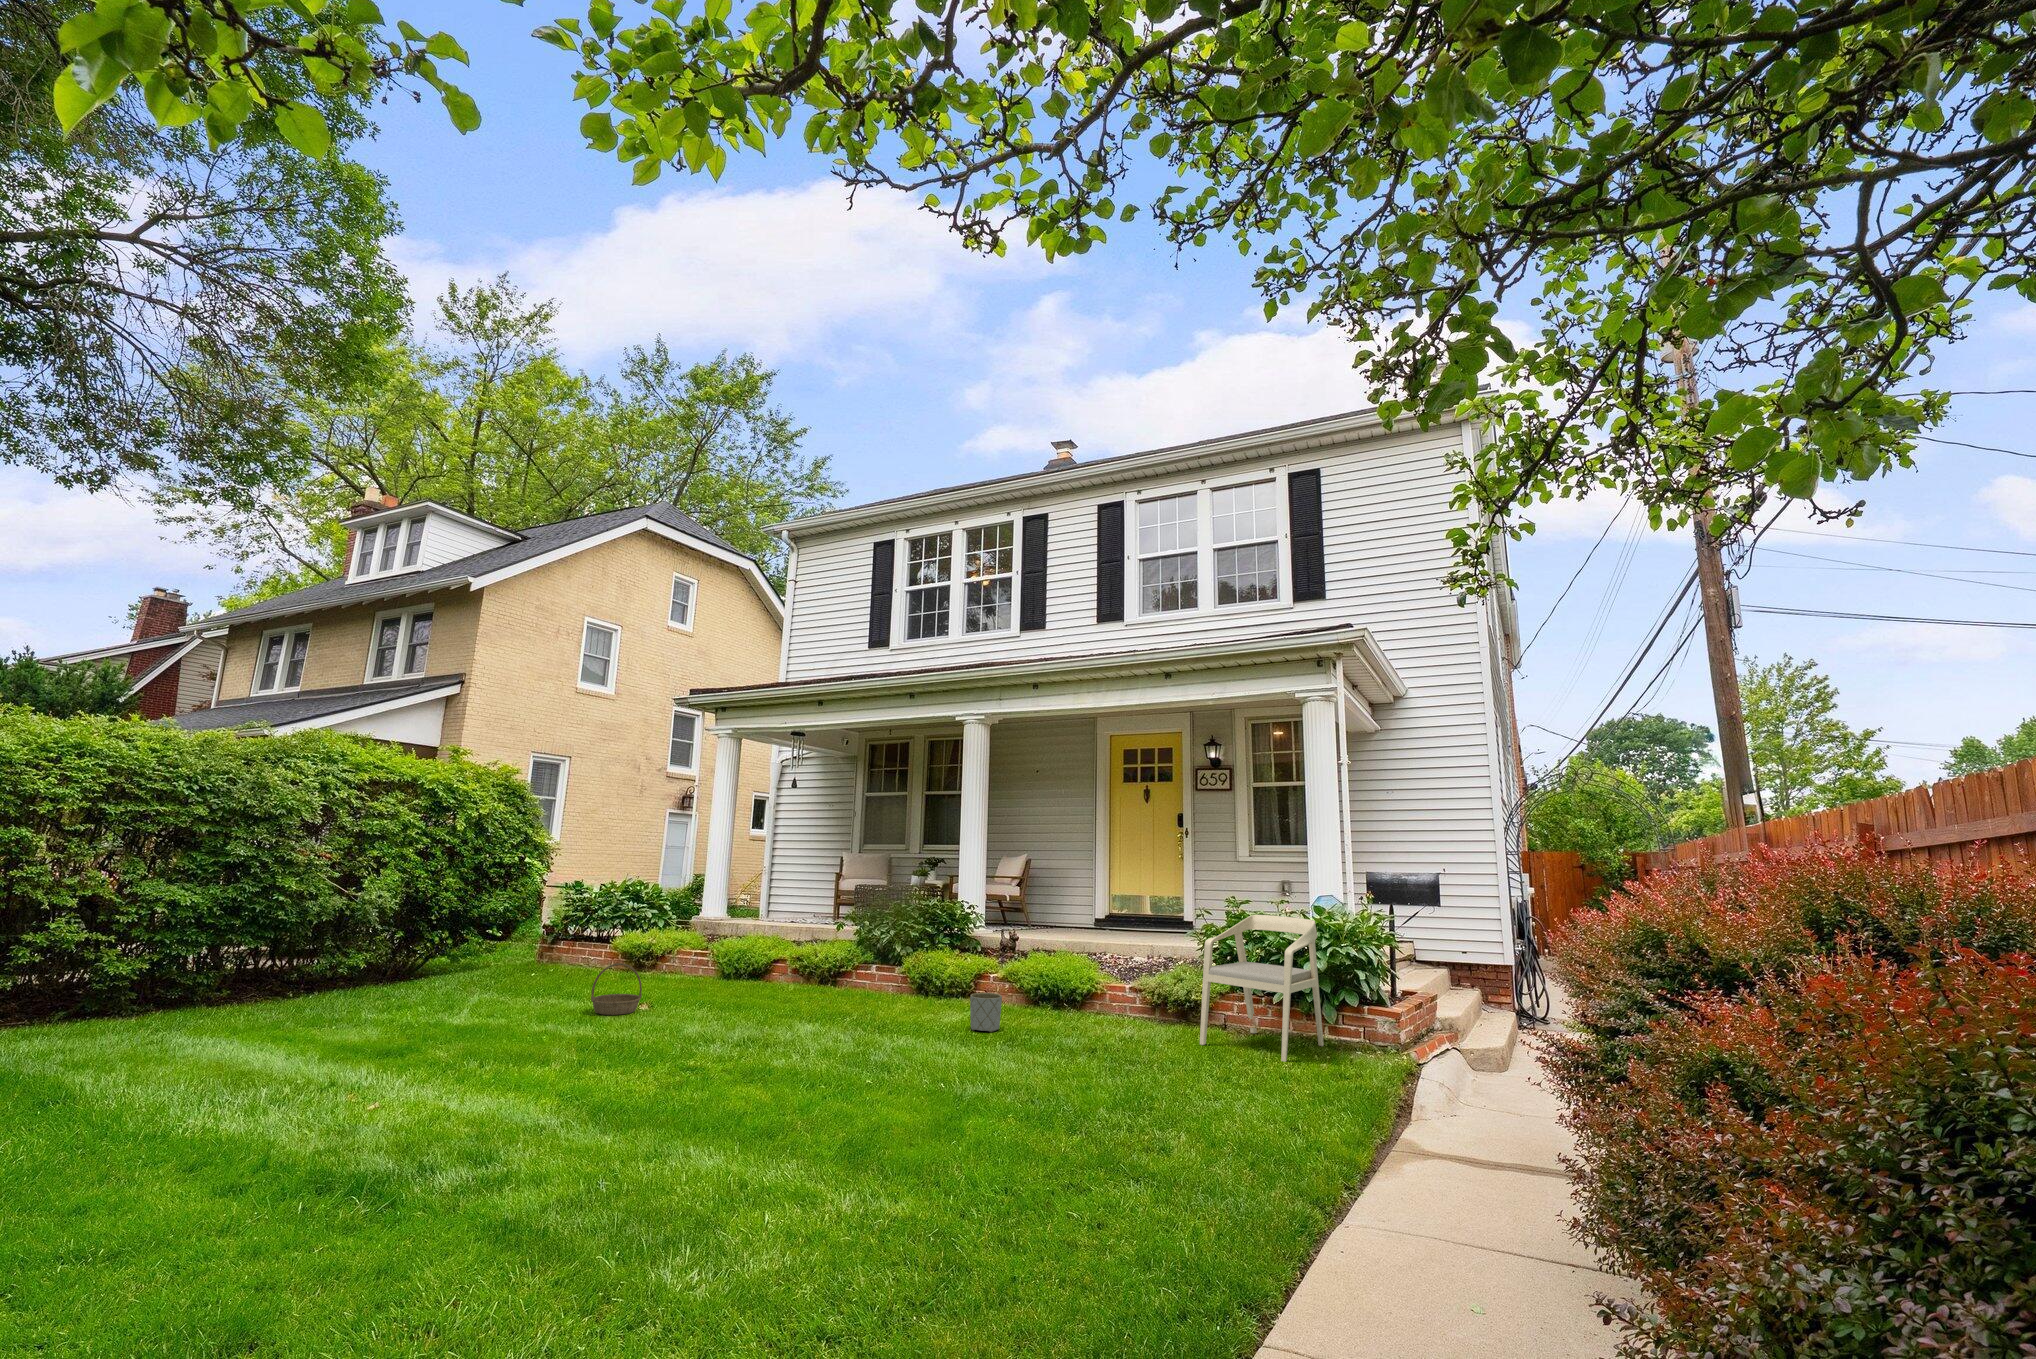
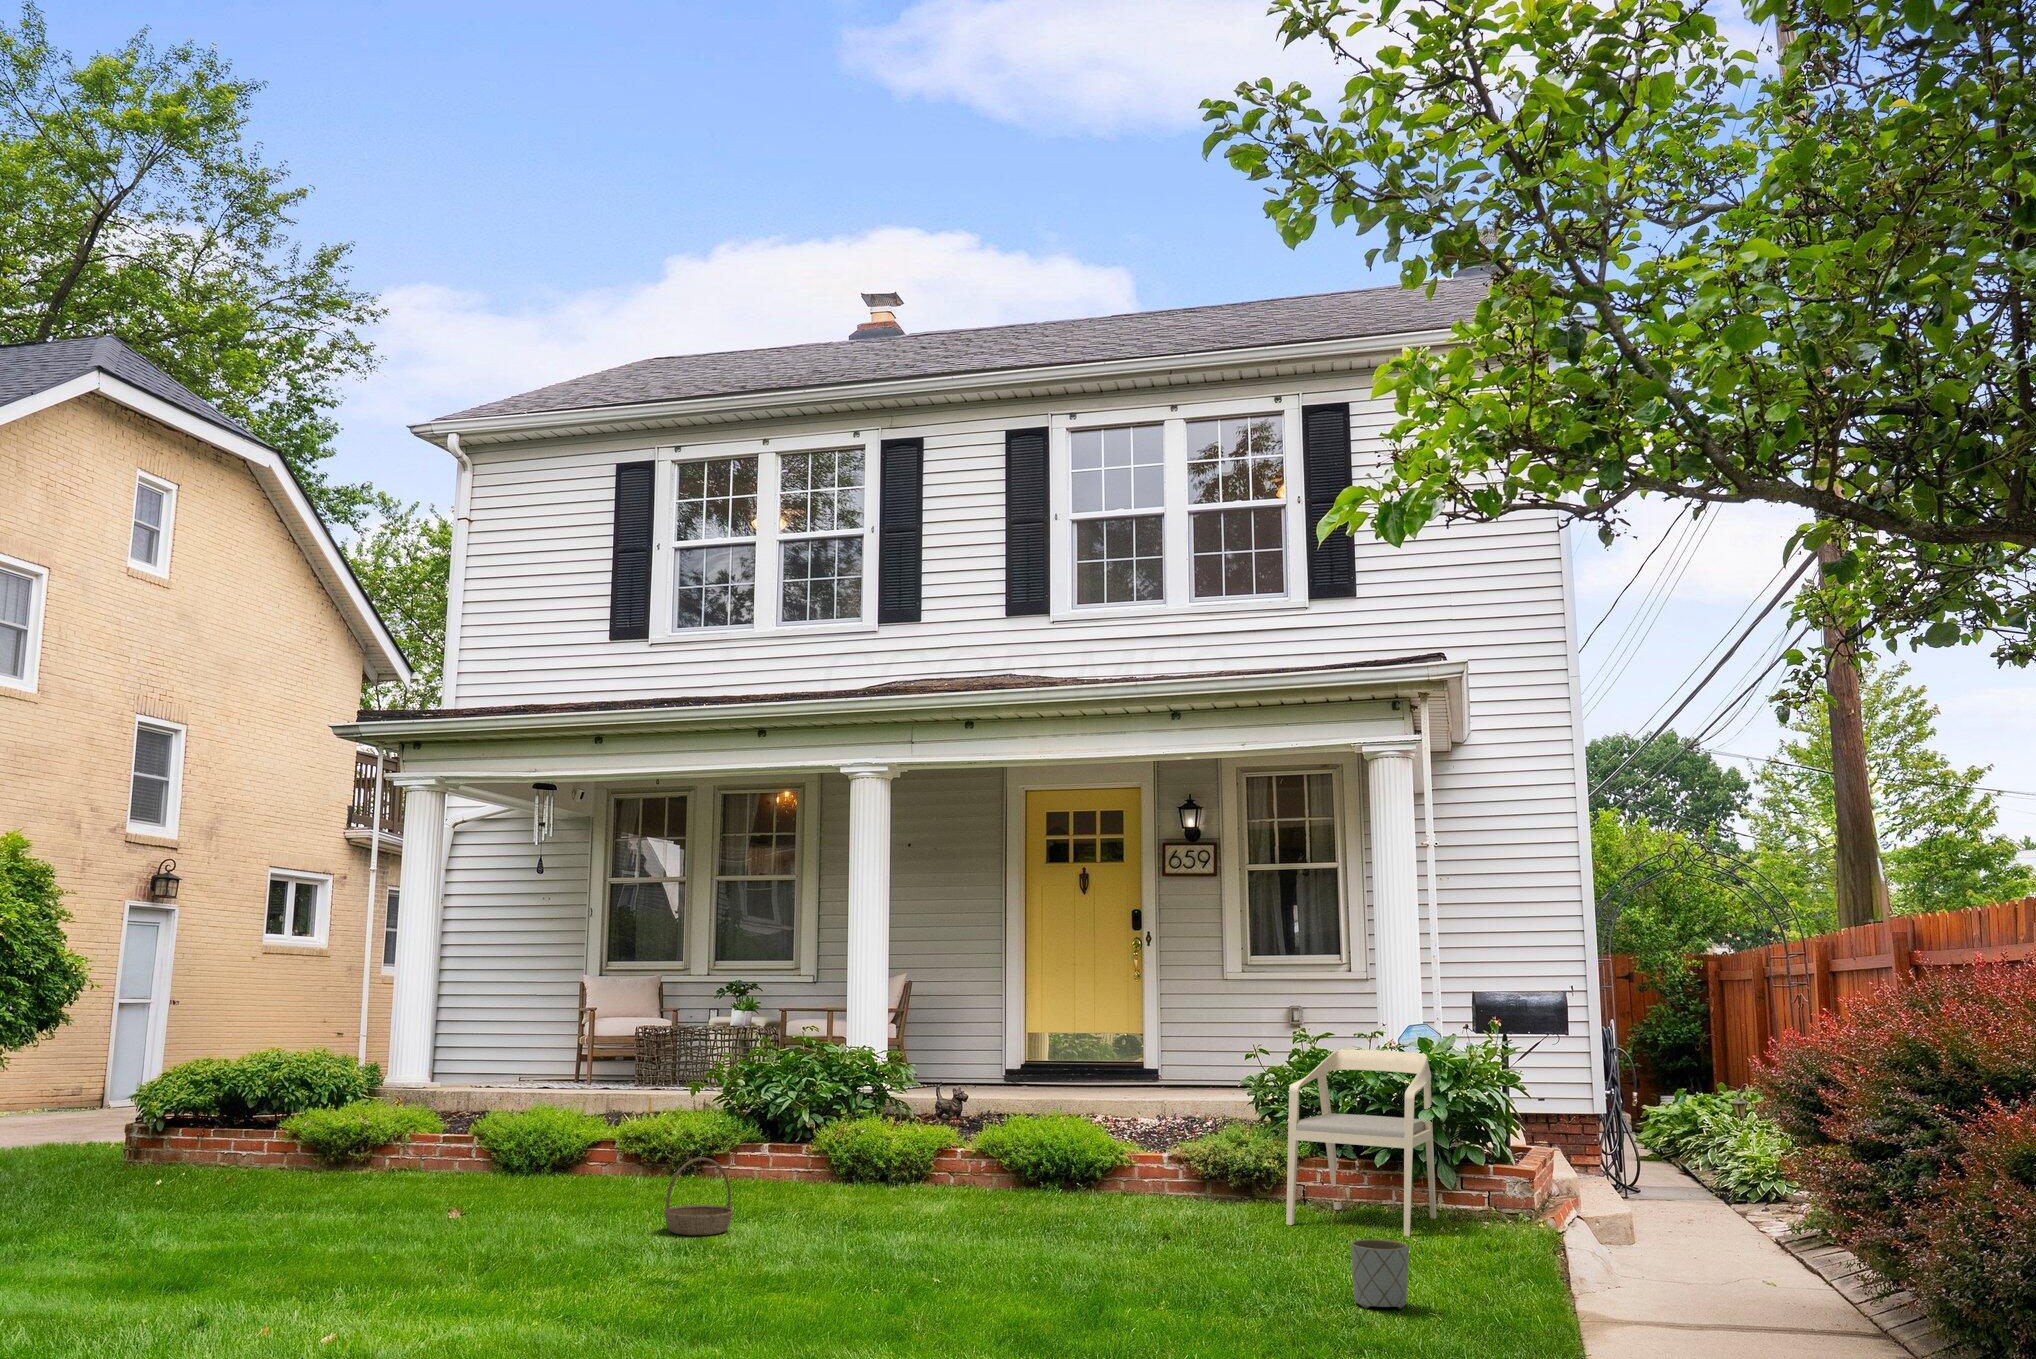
basket: present [591,963,642,1015] -> present [663,1158,734,1236]
planter: present [970,993,1002,1032] -> present [1351,1239,1409,1309]

